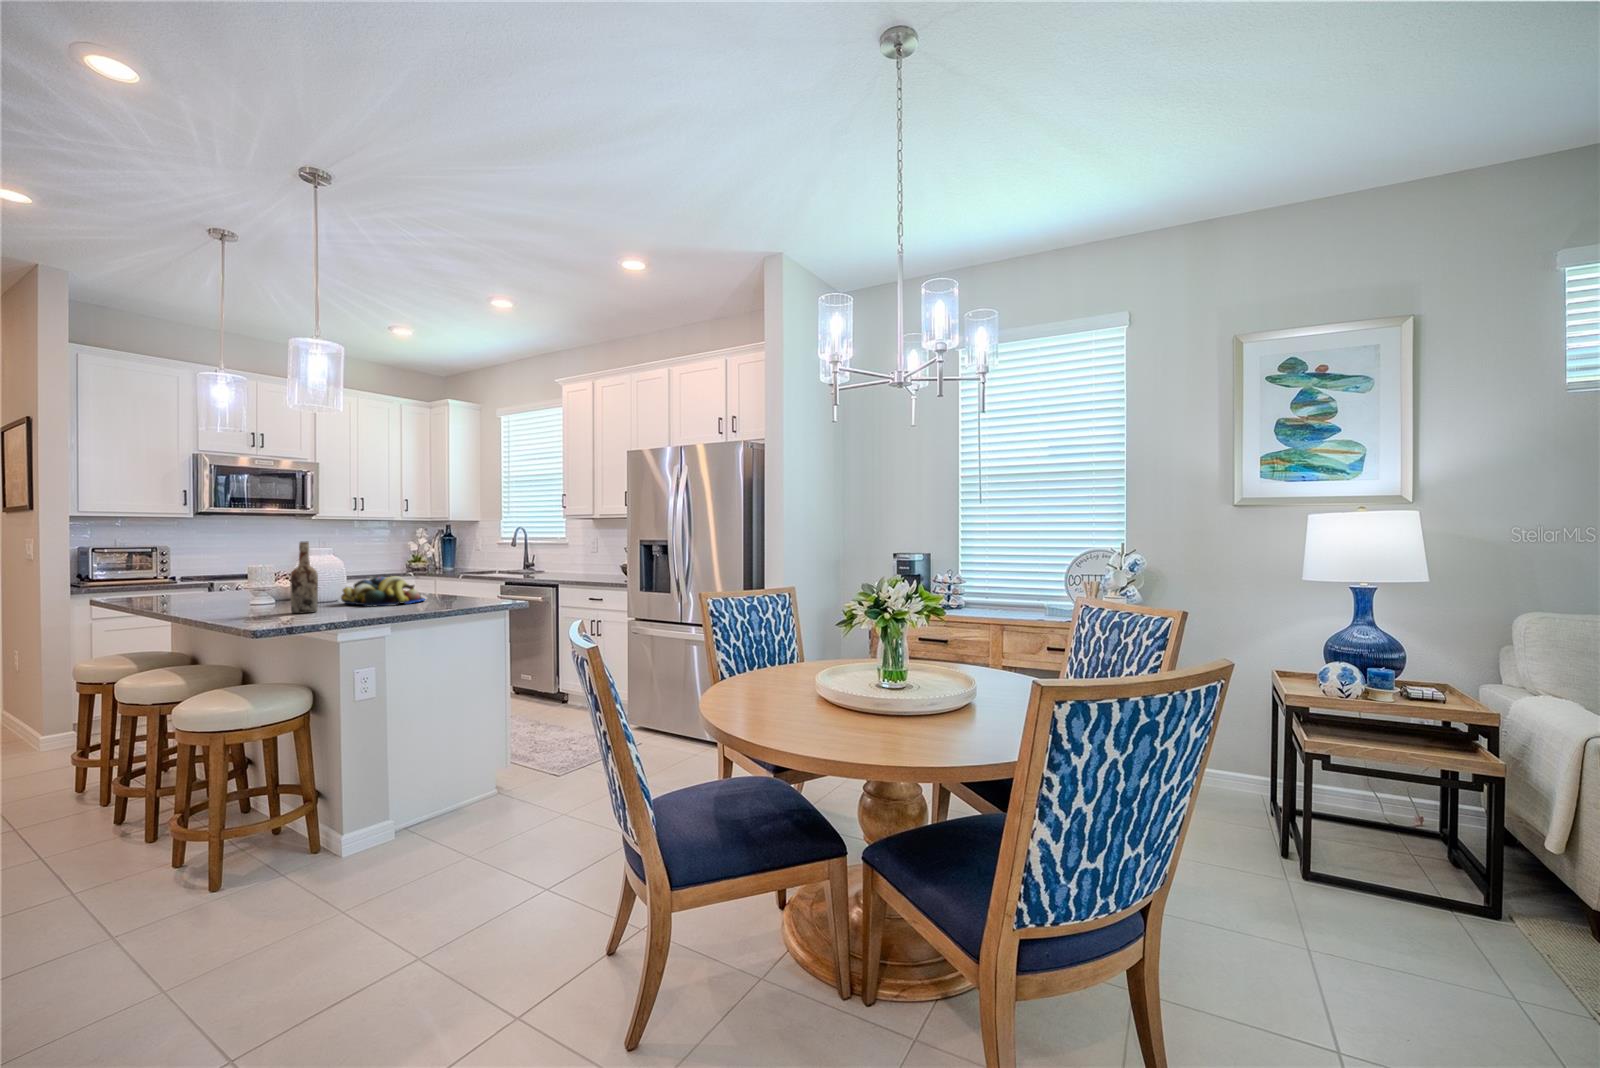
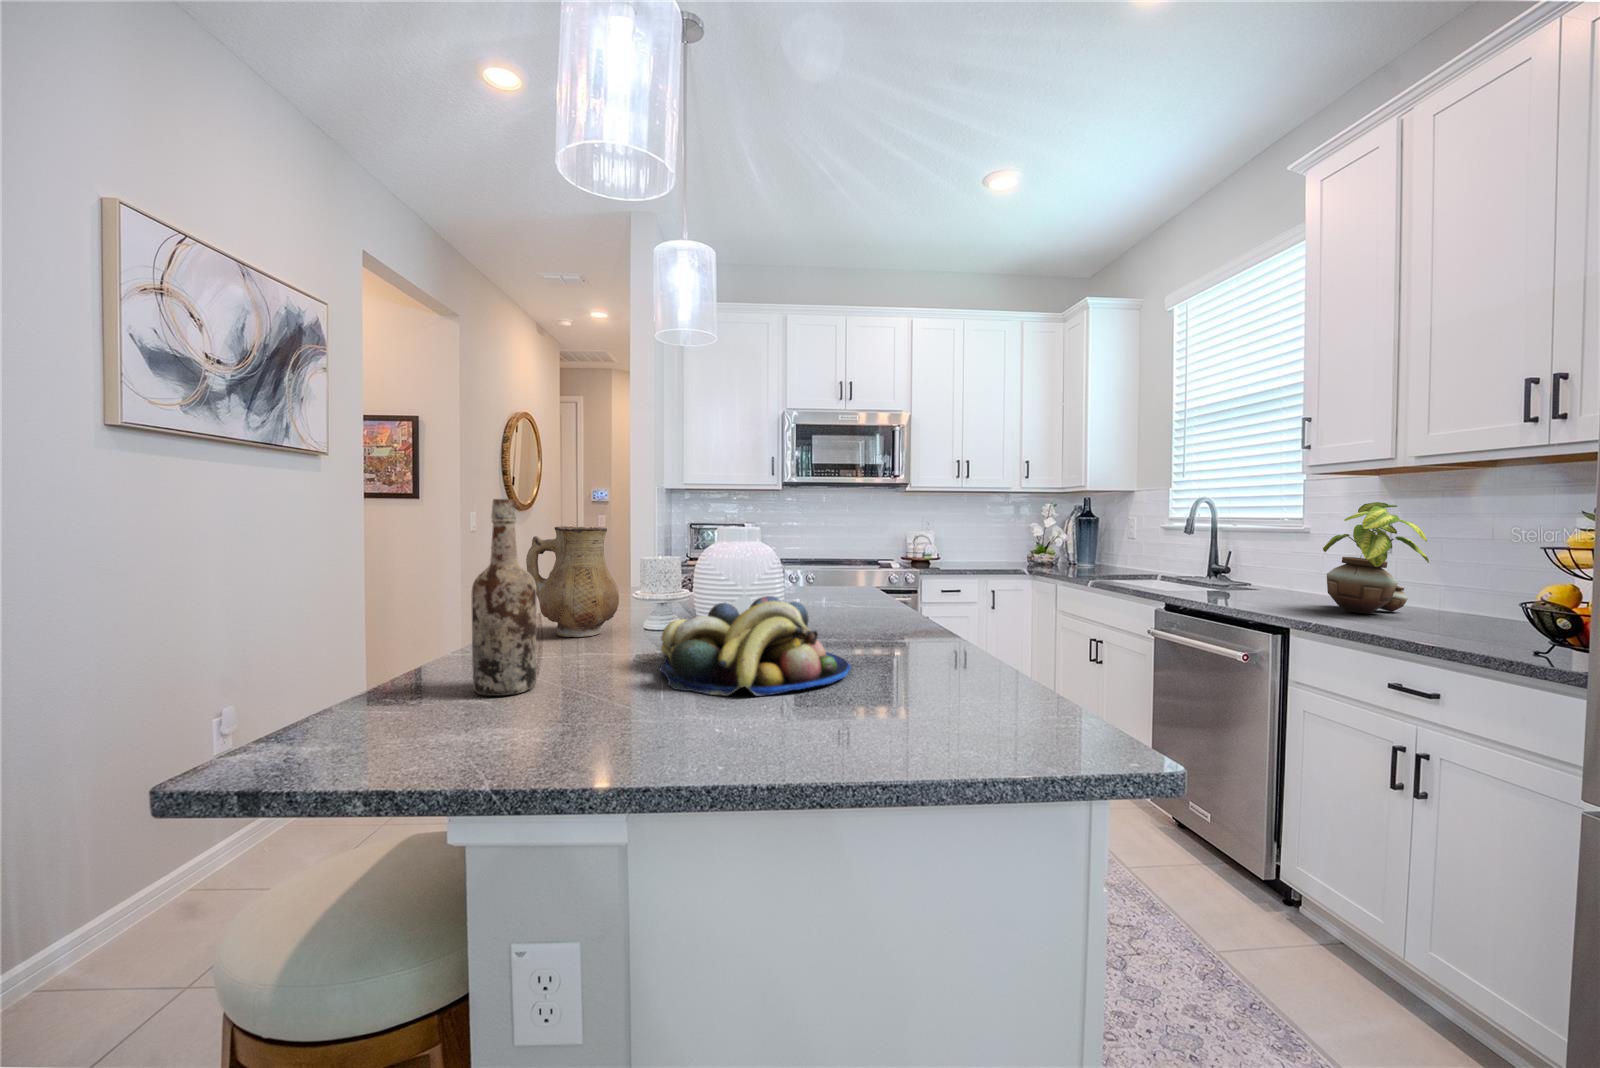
potted plant: none [570,532,603,576] -> present [1323,502,1429,614]
ceramic pitcher: none [223,552,274,607] -> present [526,526,619,637]

